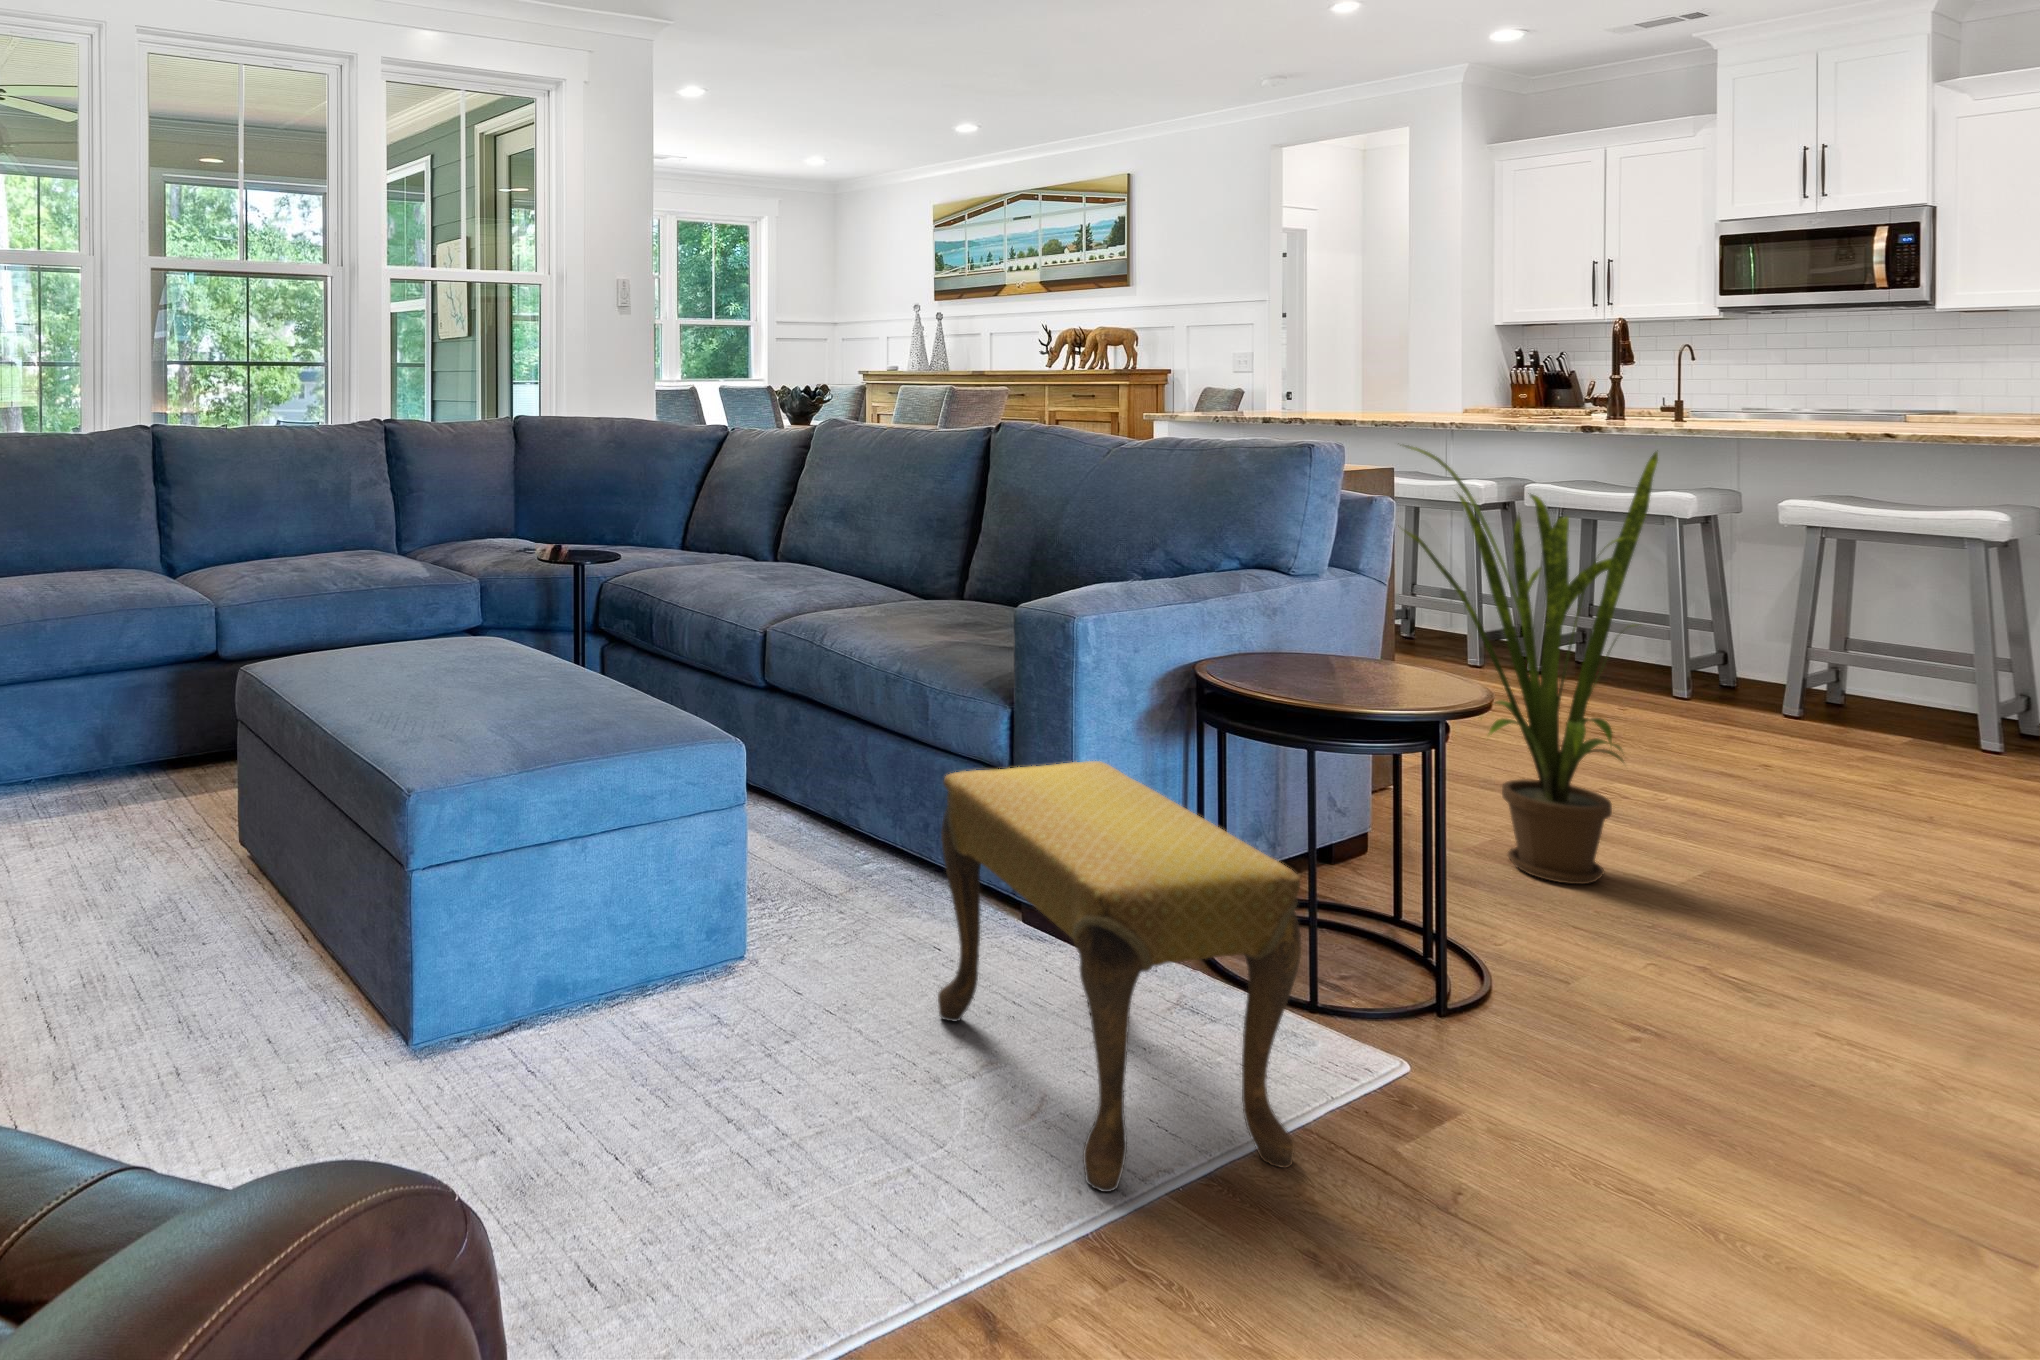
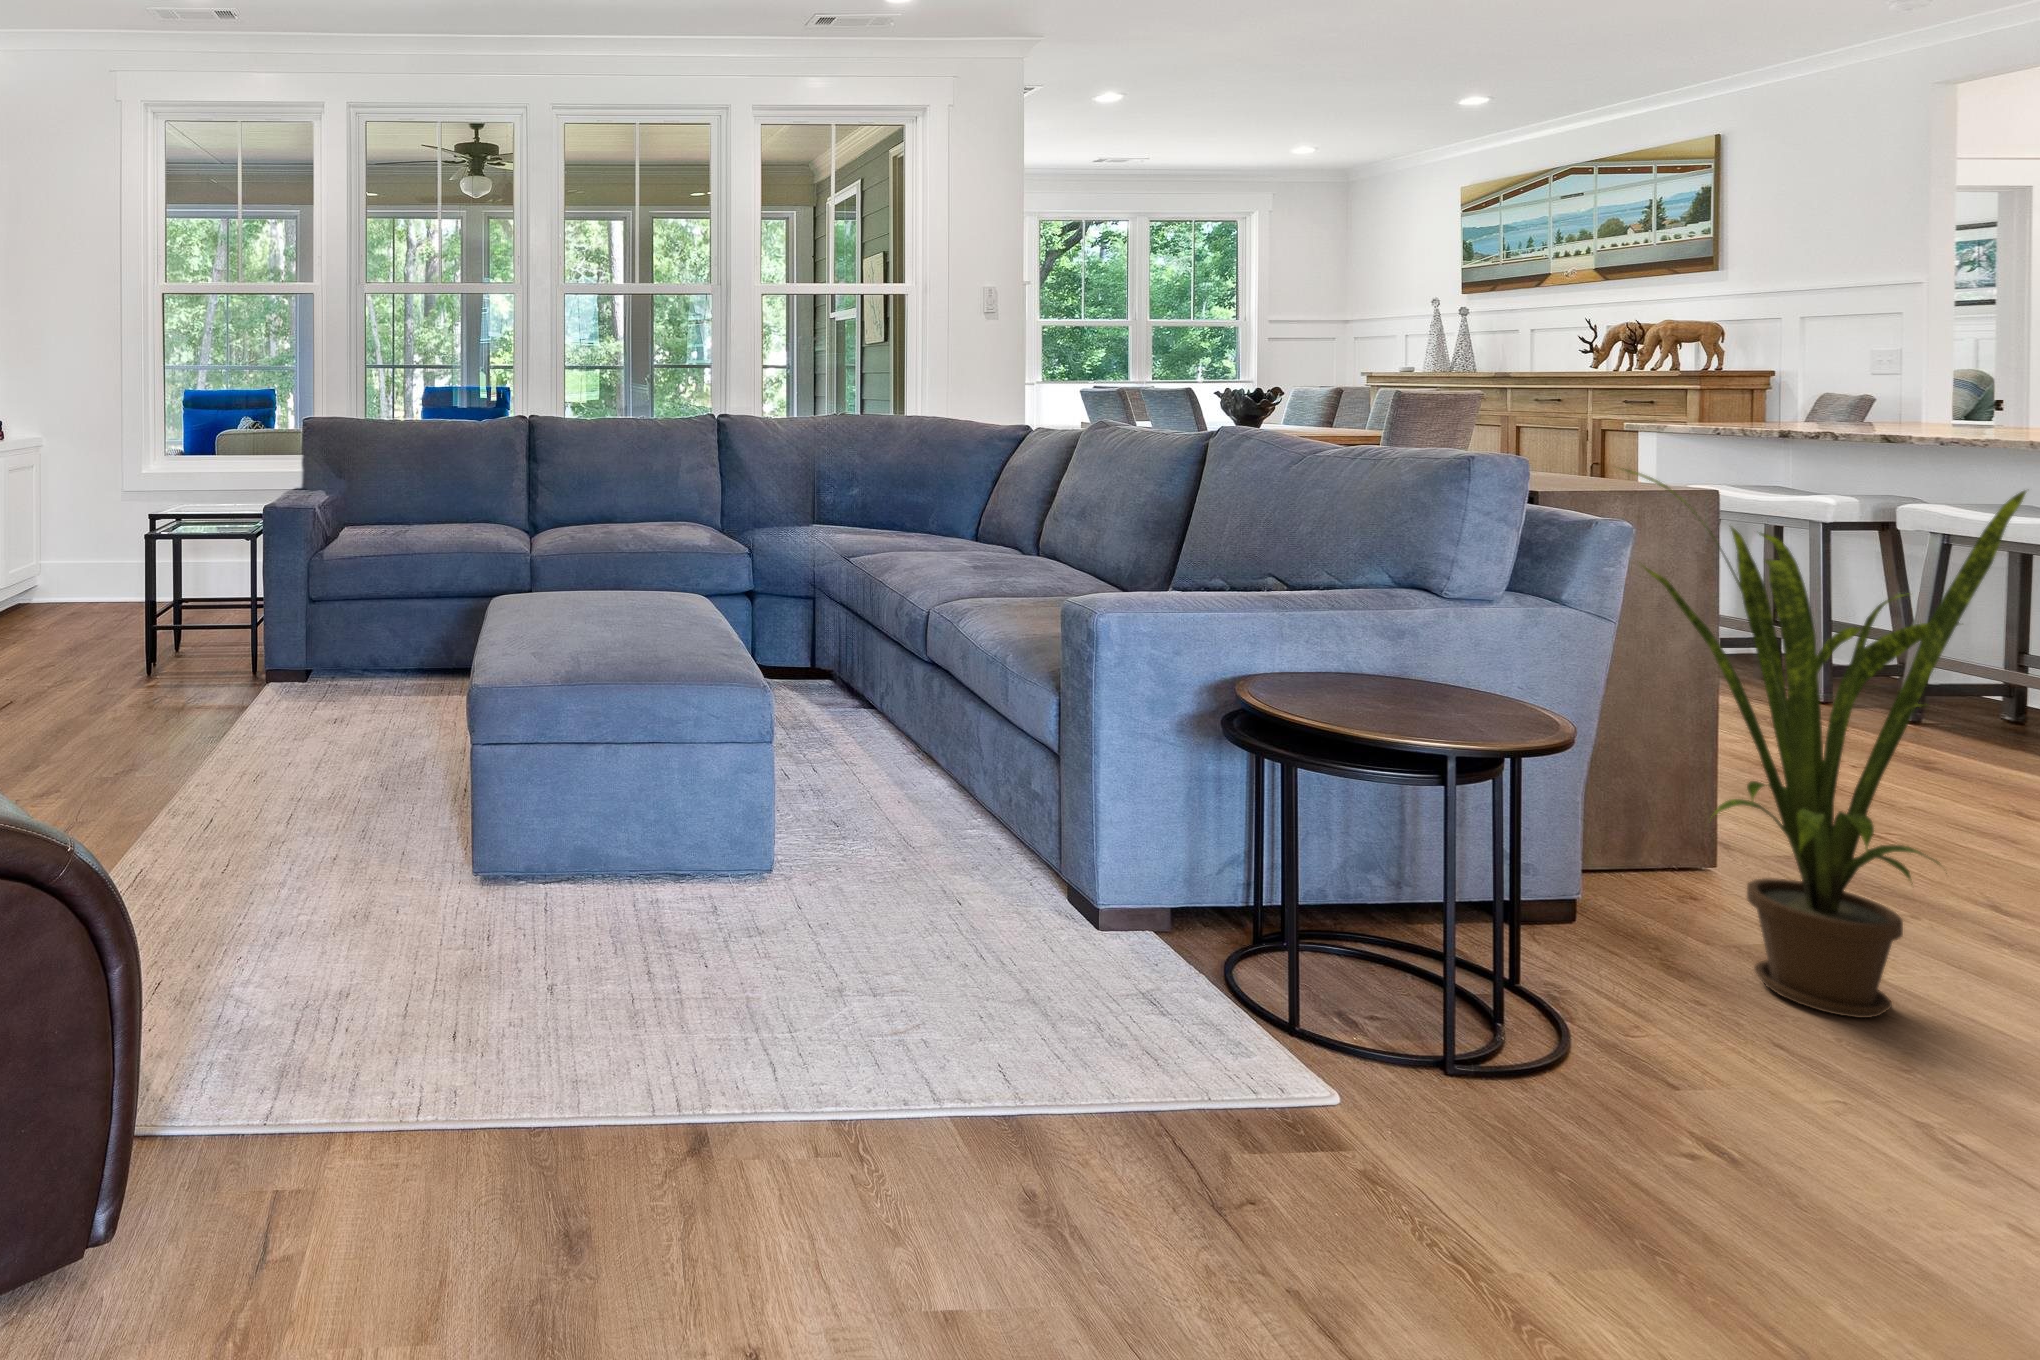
footstool: present [938,761,1301,1192] -> none [880,736,1106,1130]

